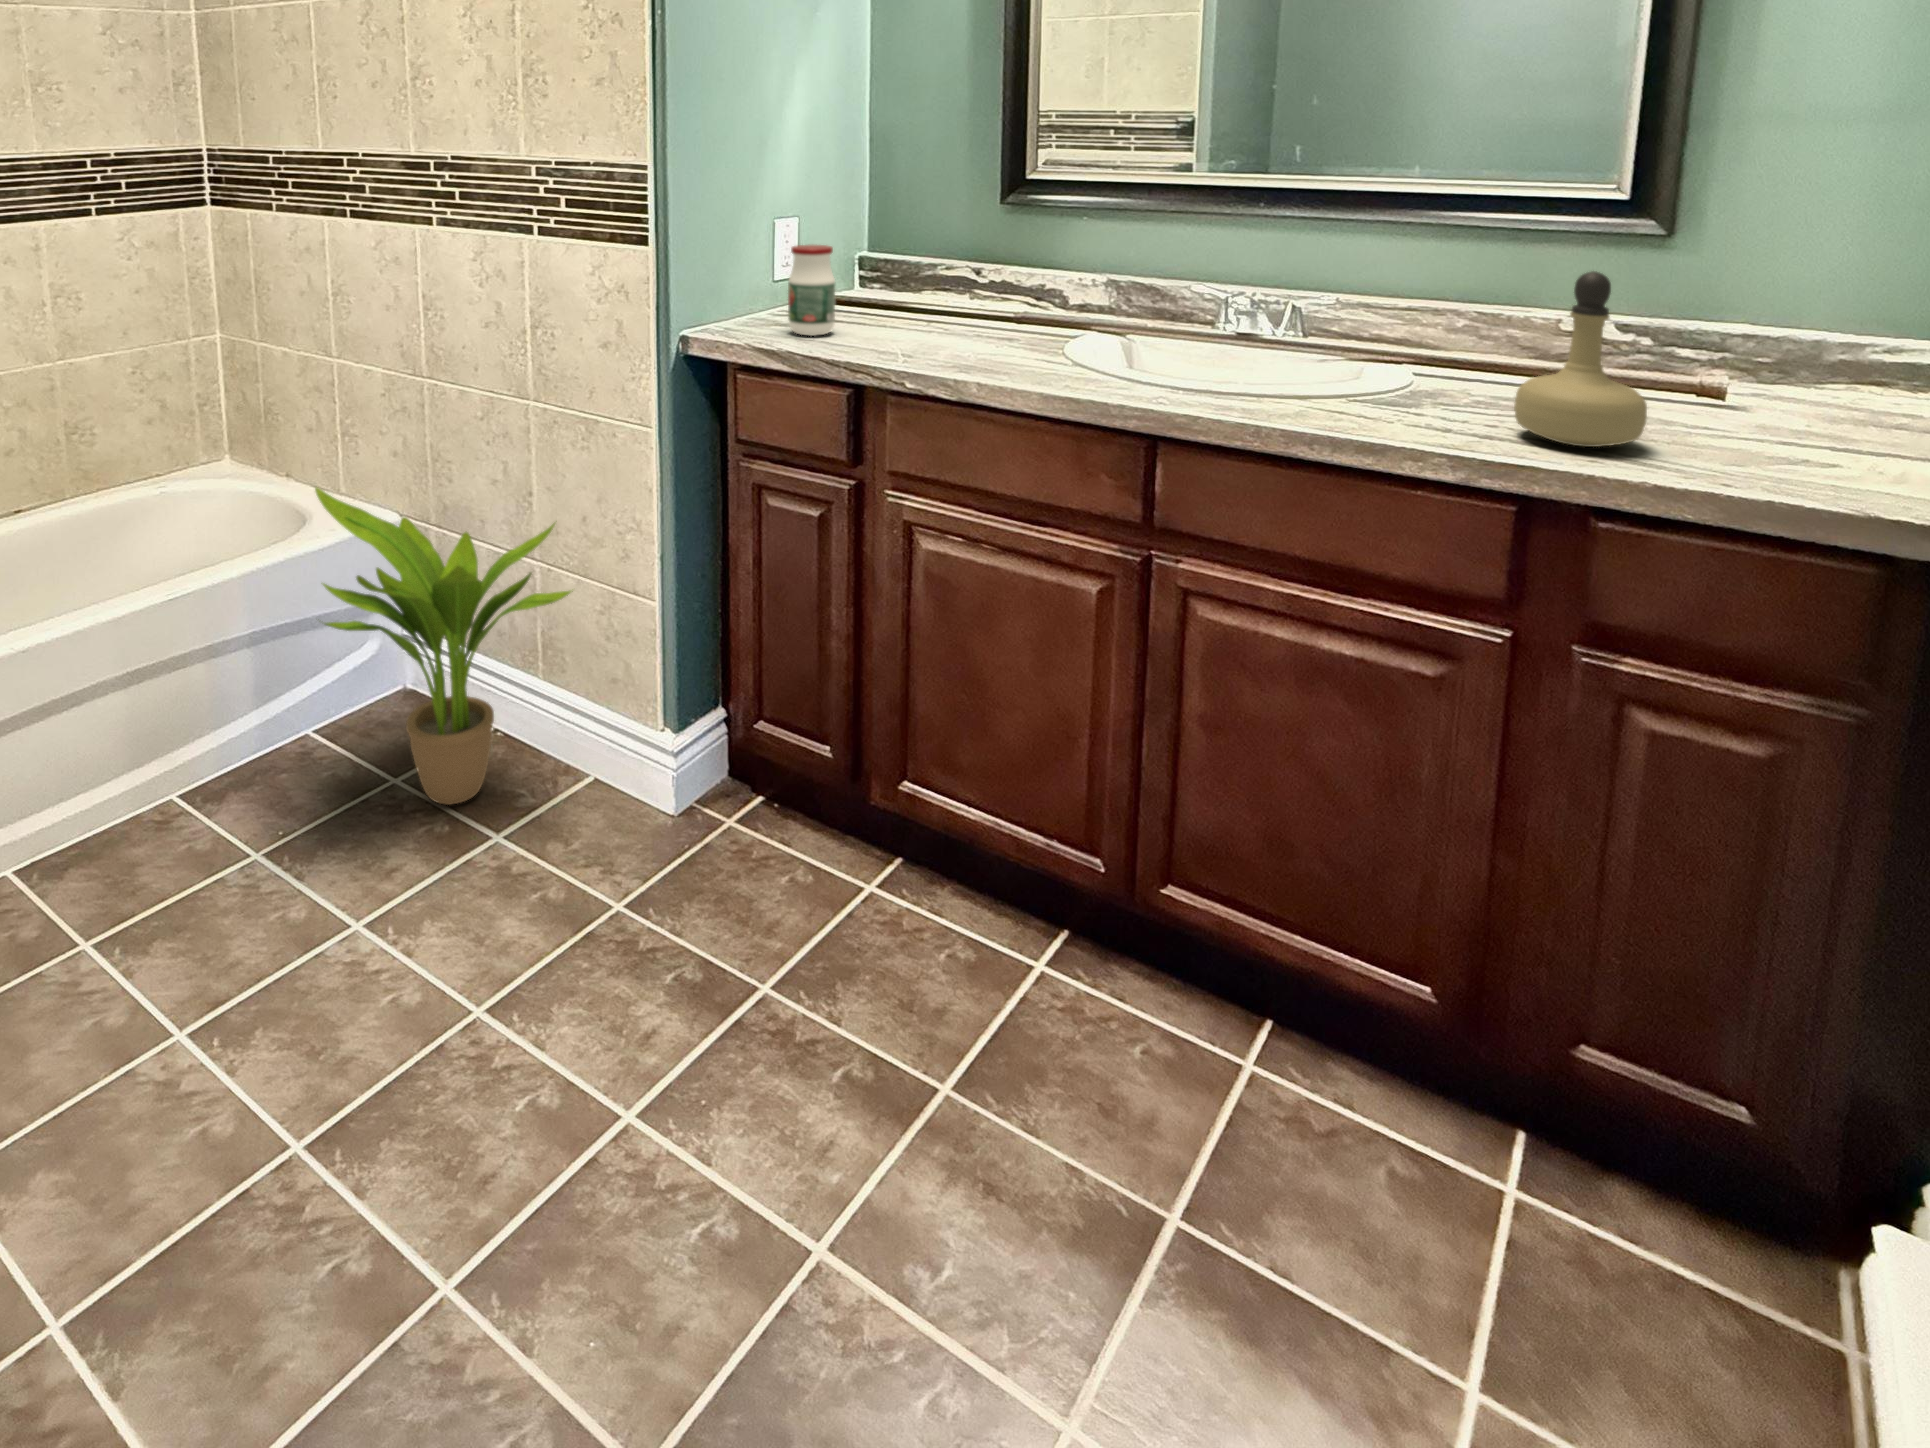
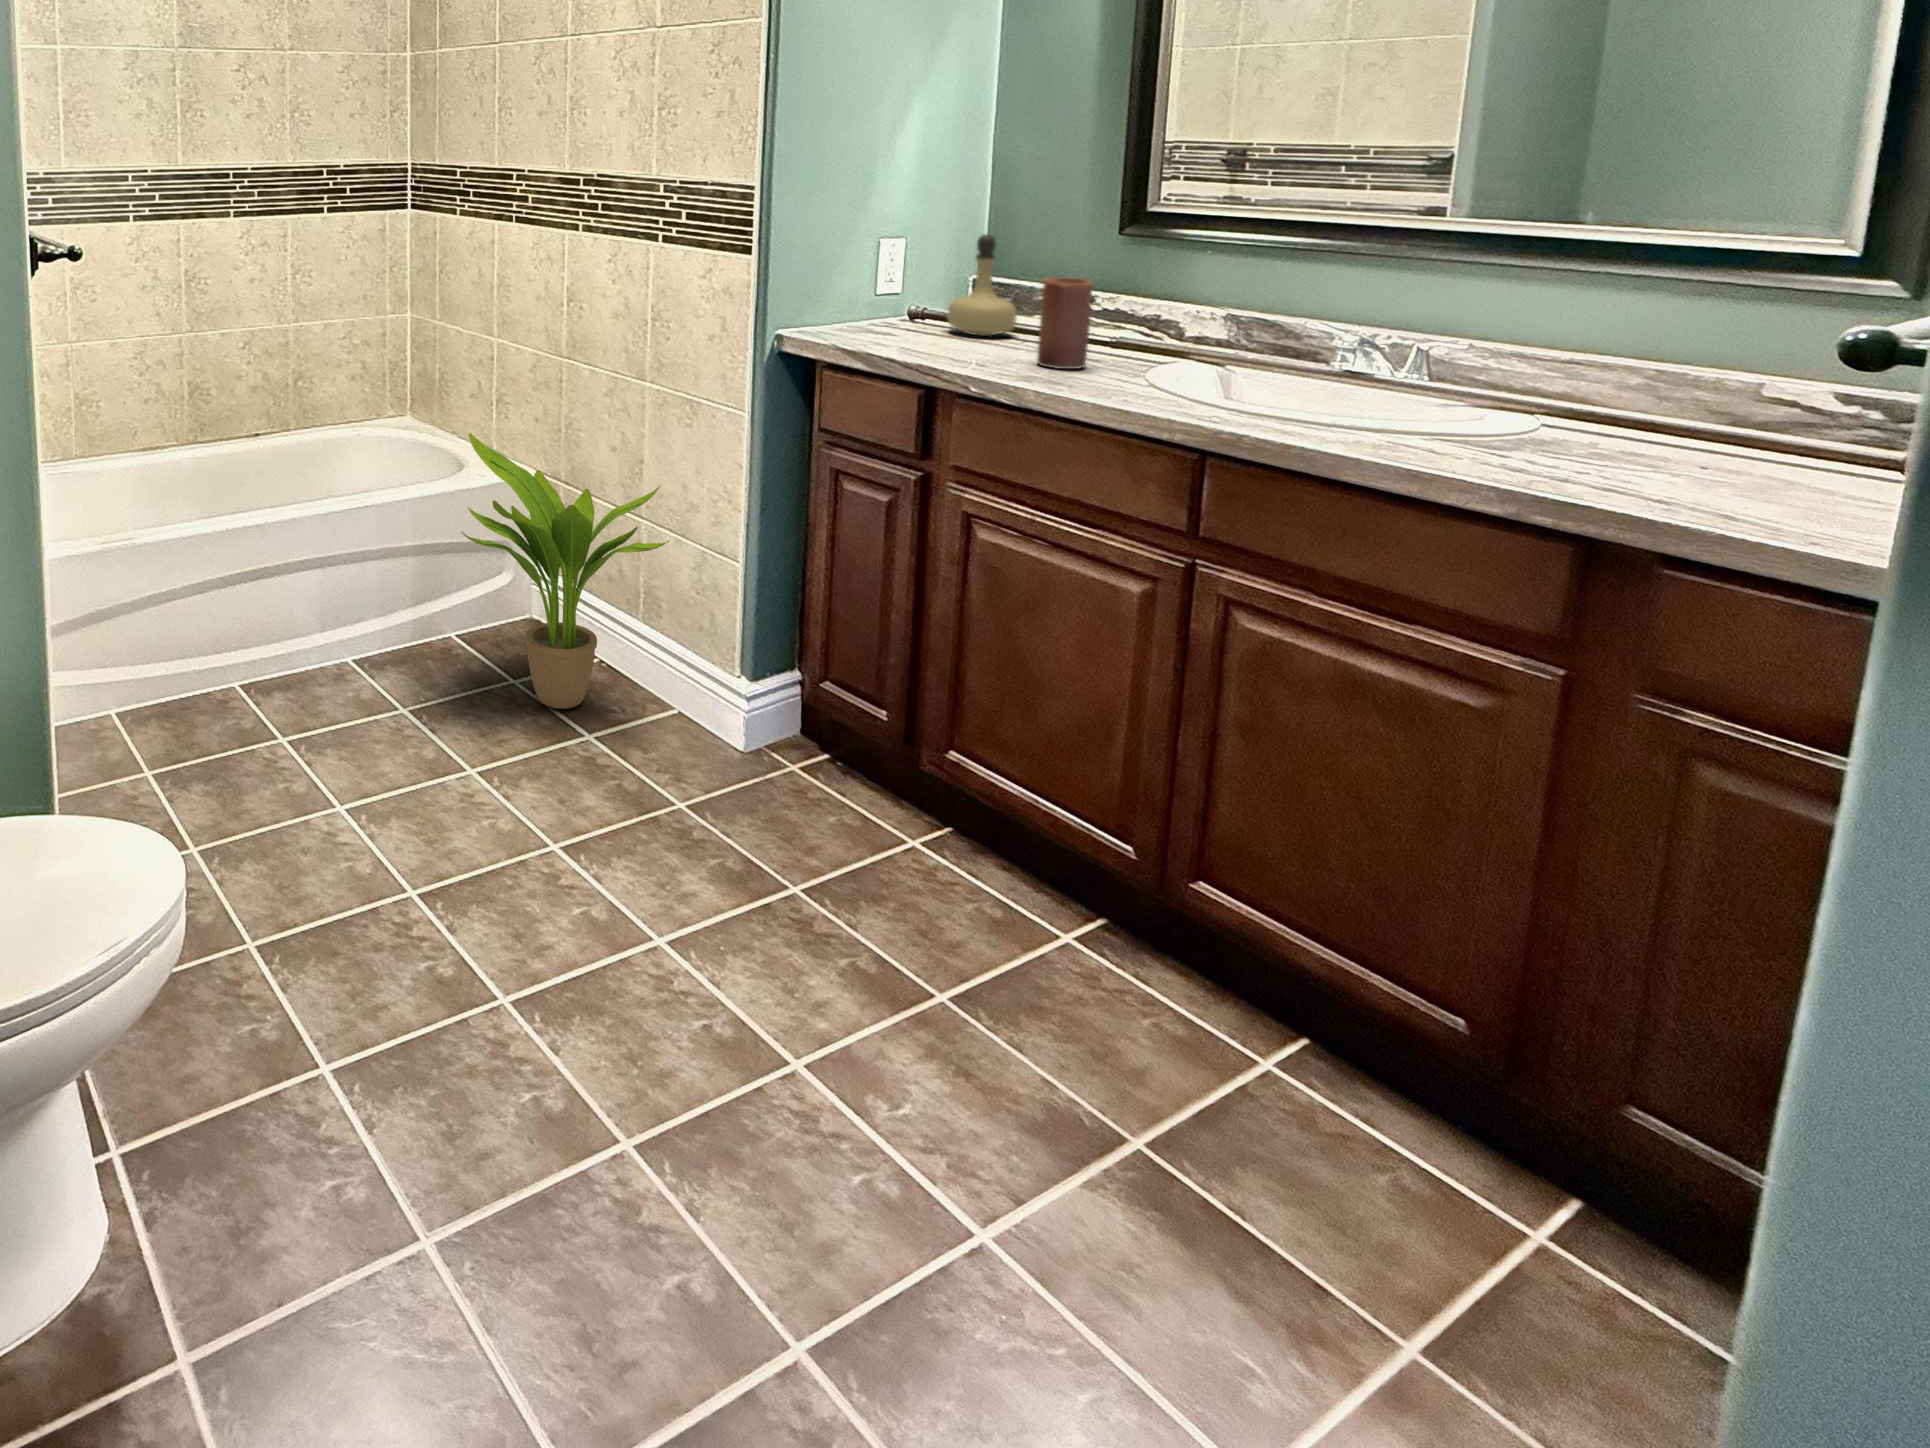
jar: present [788,245,835,336] -> none [878,262,925,343]
candle: none [958,254,1009,353] -> present [1037,278,1093,369]
perfume bottle: present [1514,271,1647,447] -> present [948,234,1017,336]

